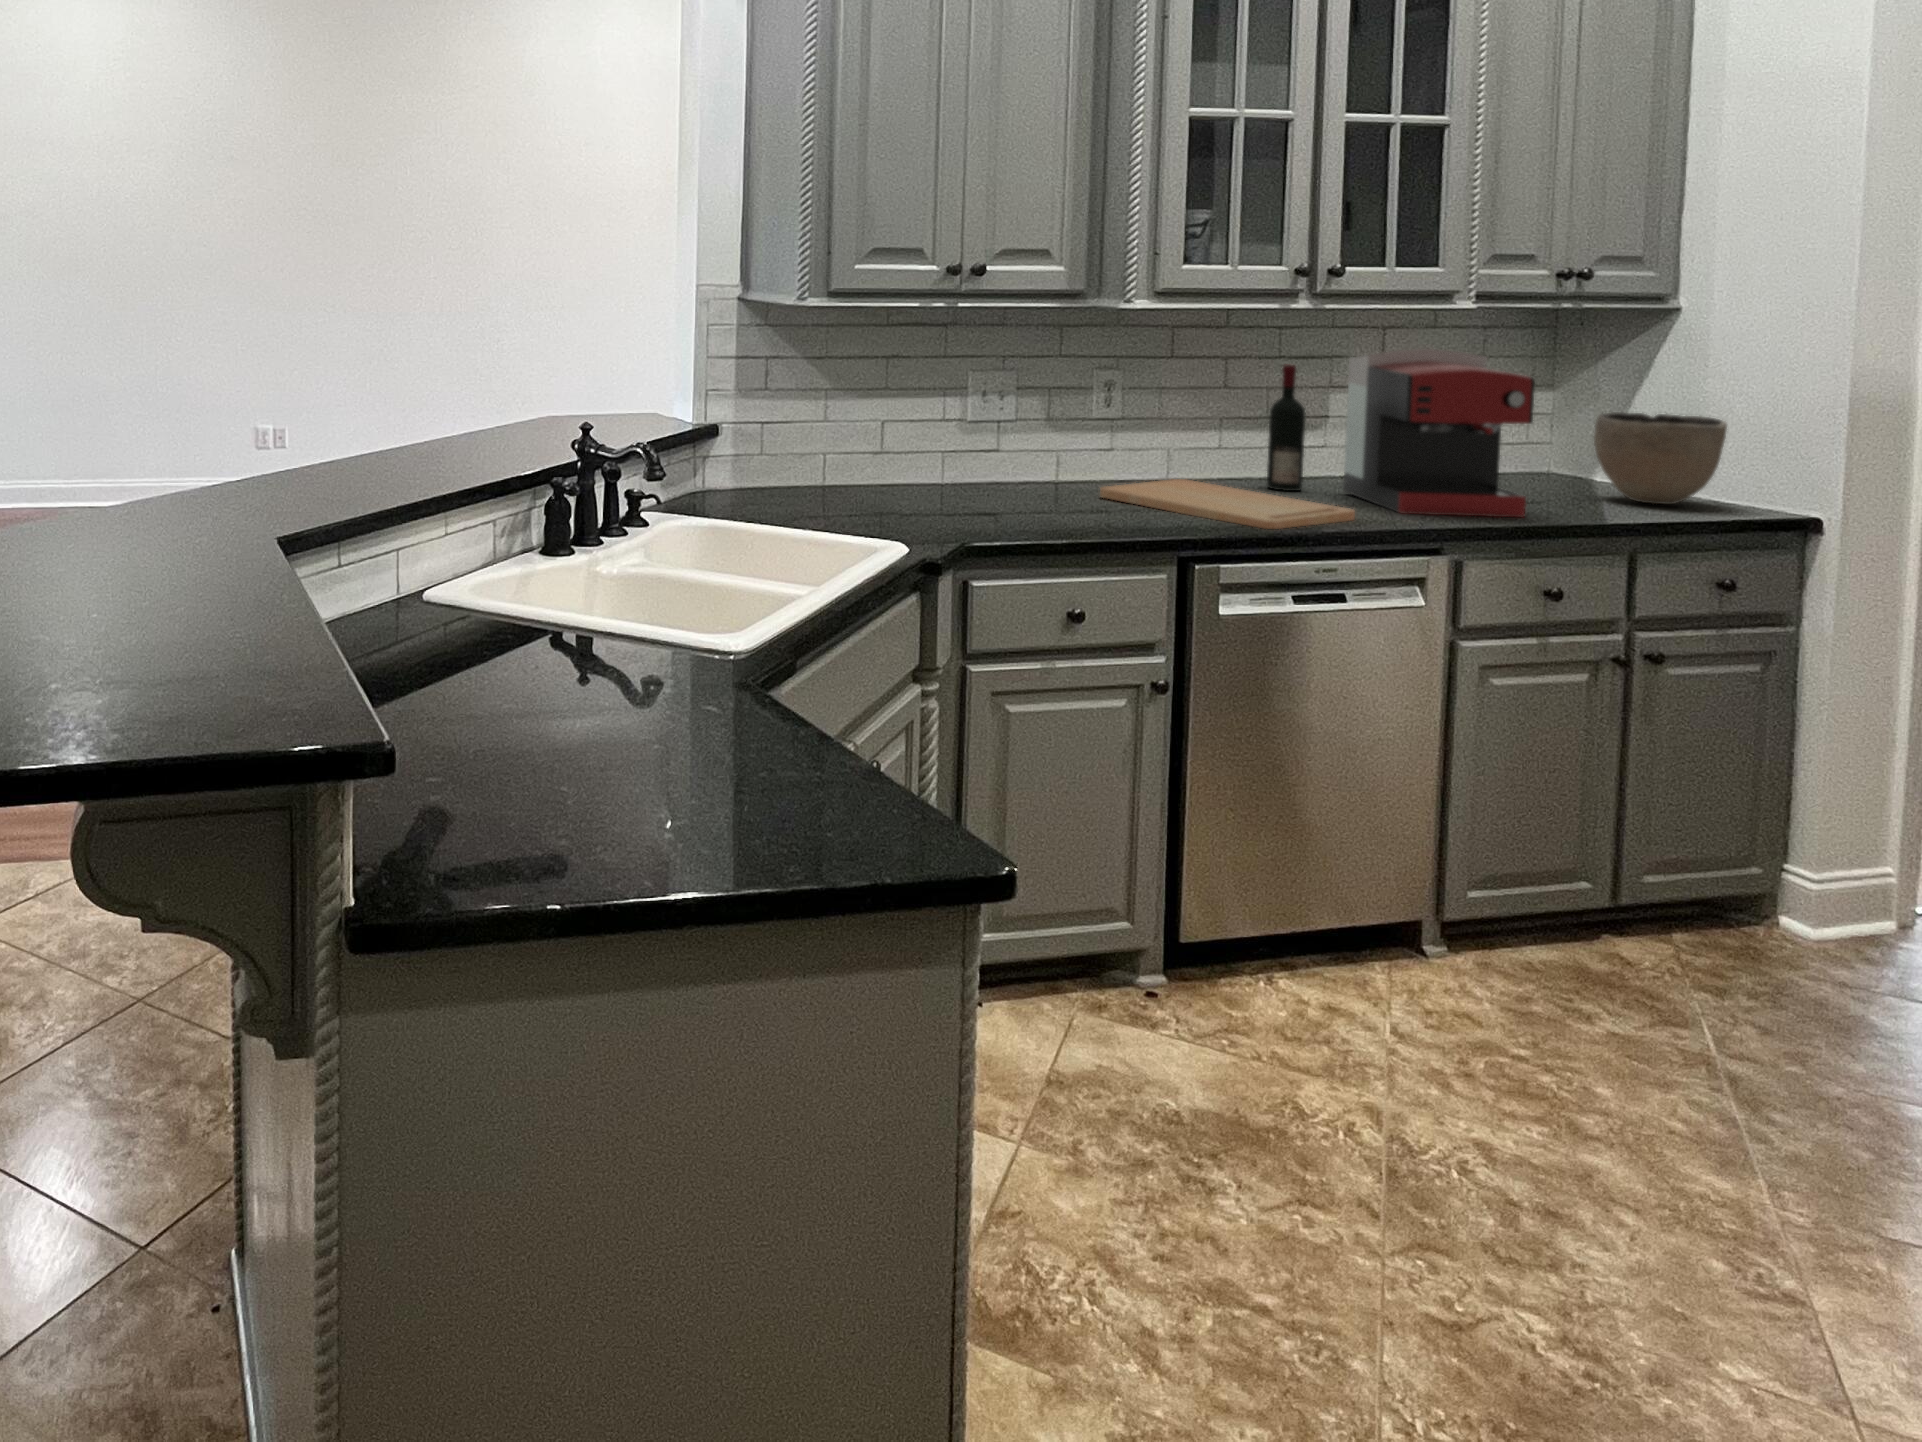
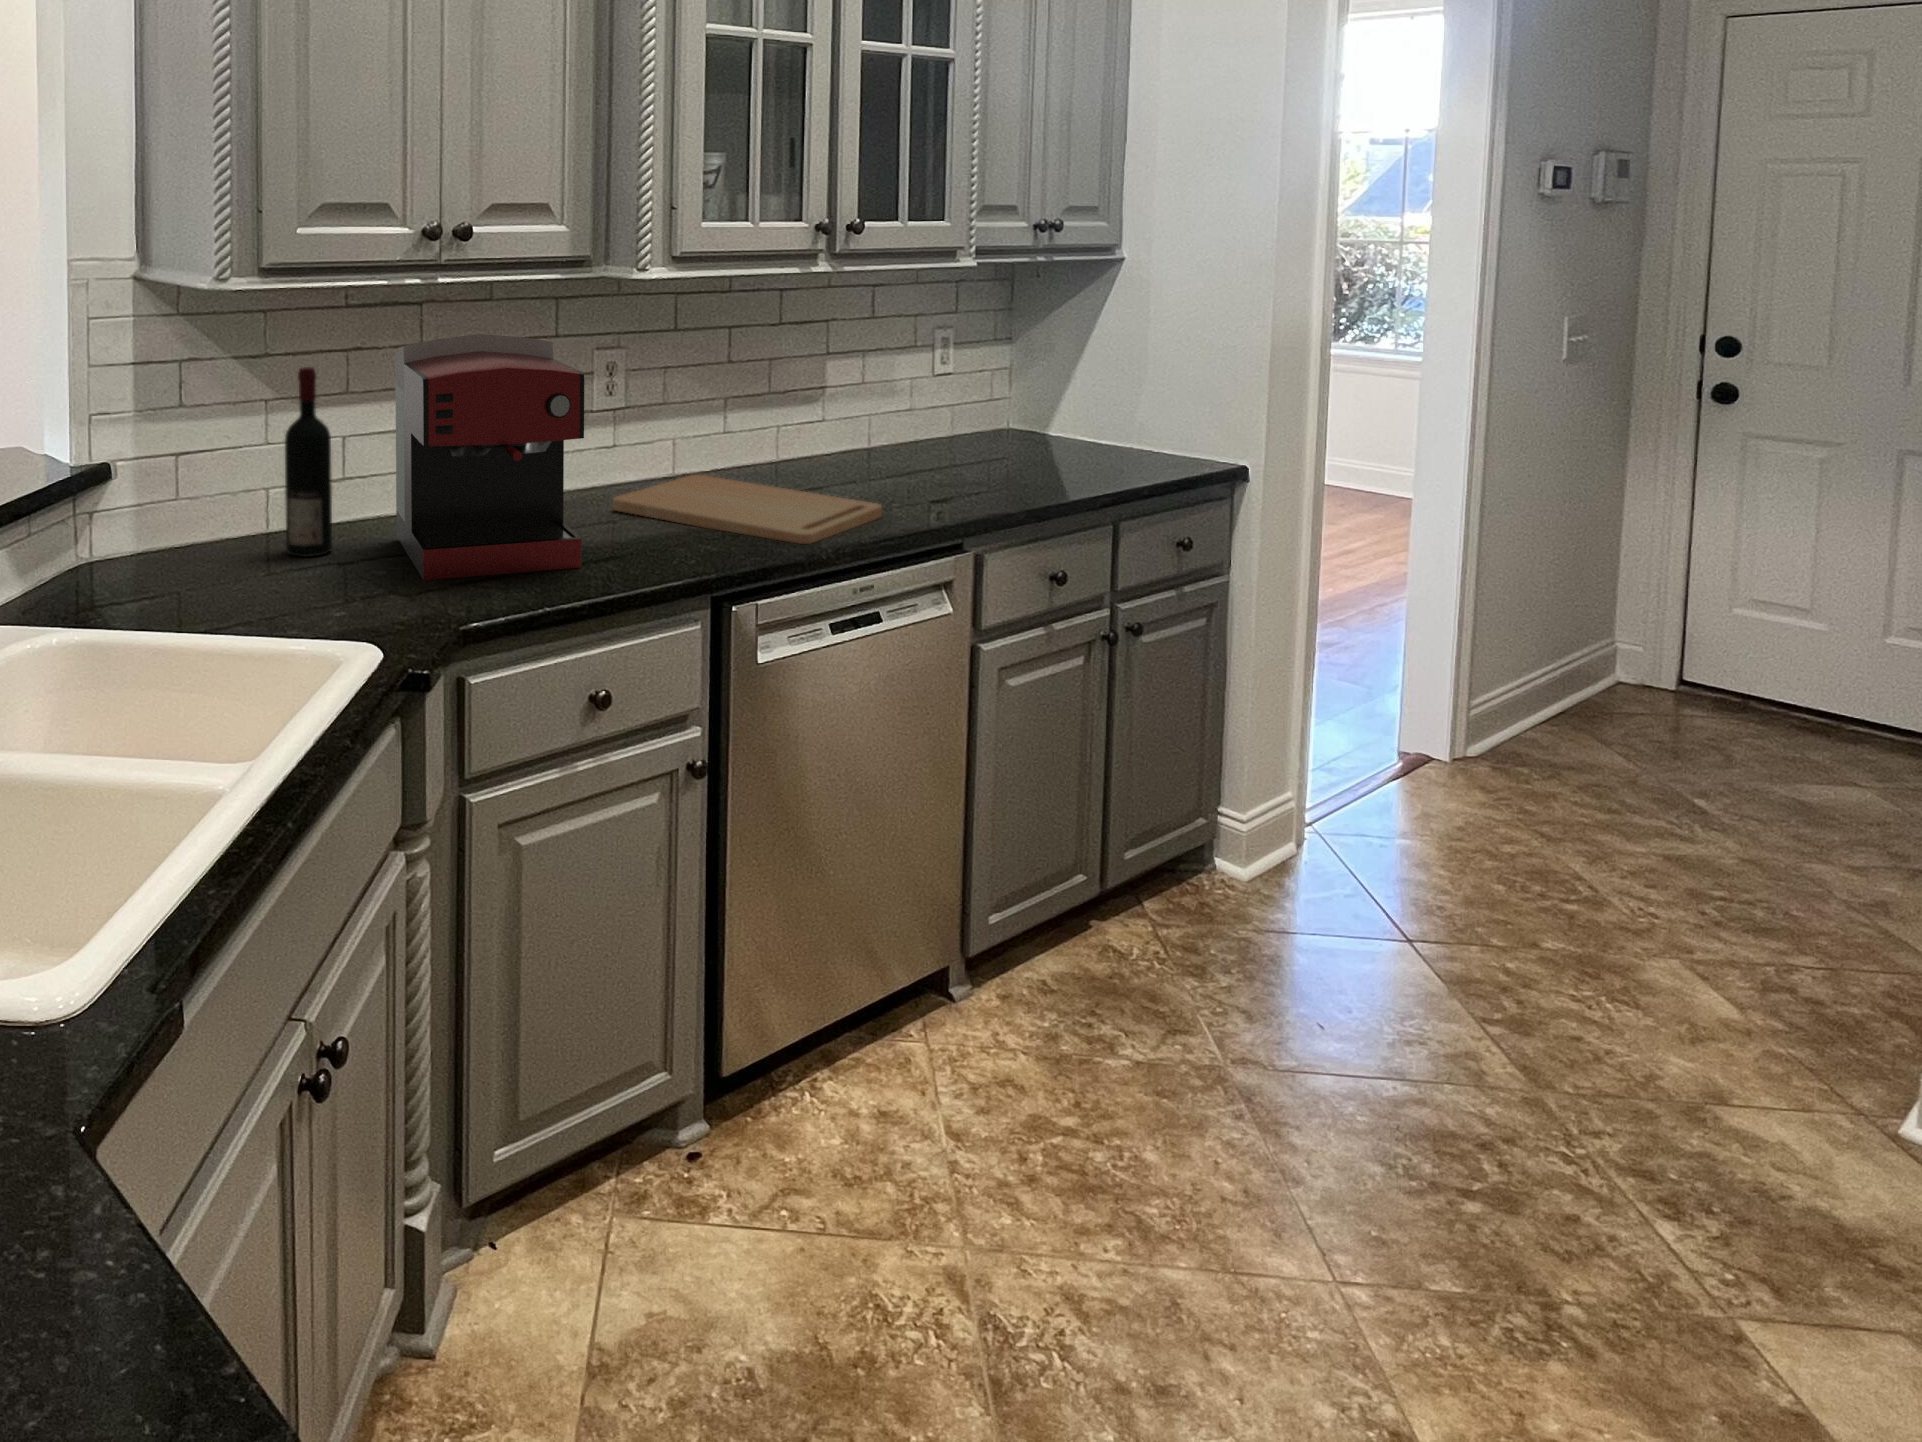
coffee maker: present [1343,349,1535,517] -> present [395,334,584,580]
wine bottle: present [1267,364,1305,491] -> present [285,367,332,557]
bowl: present [1594,412,1727,504] -> none [1061,368,1171,460]

